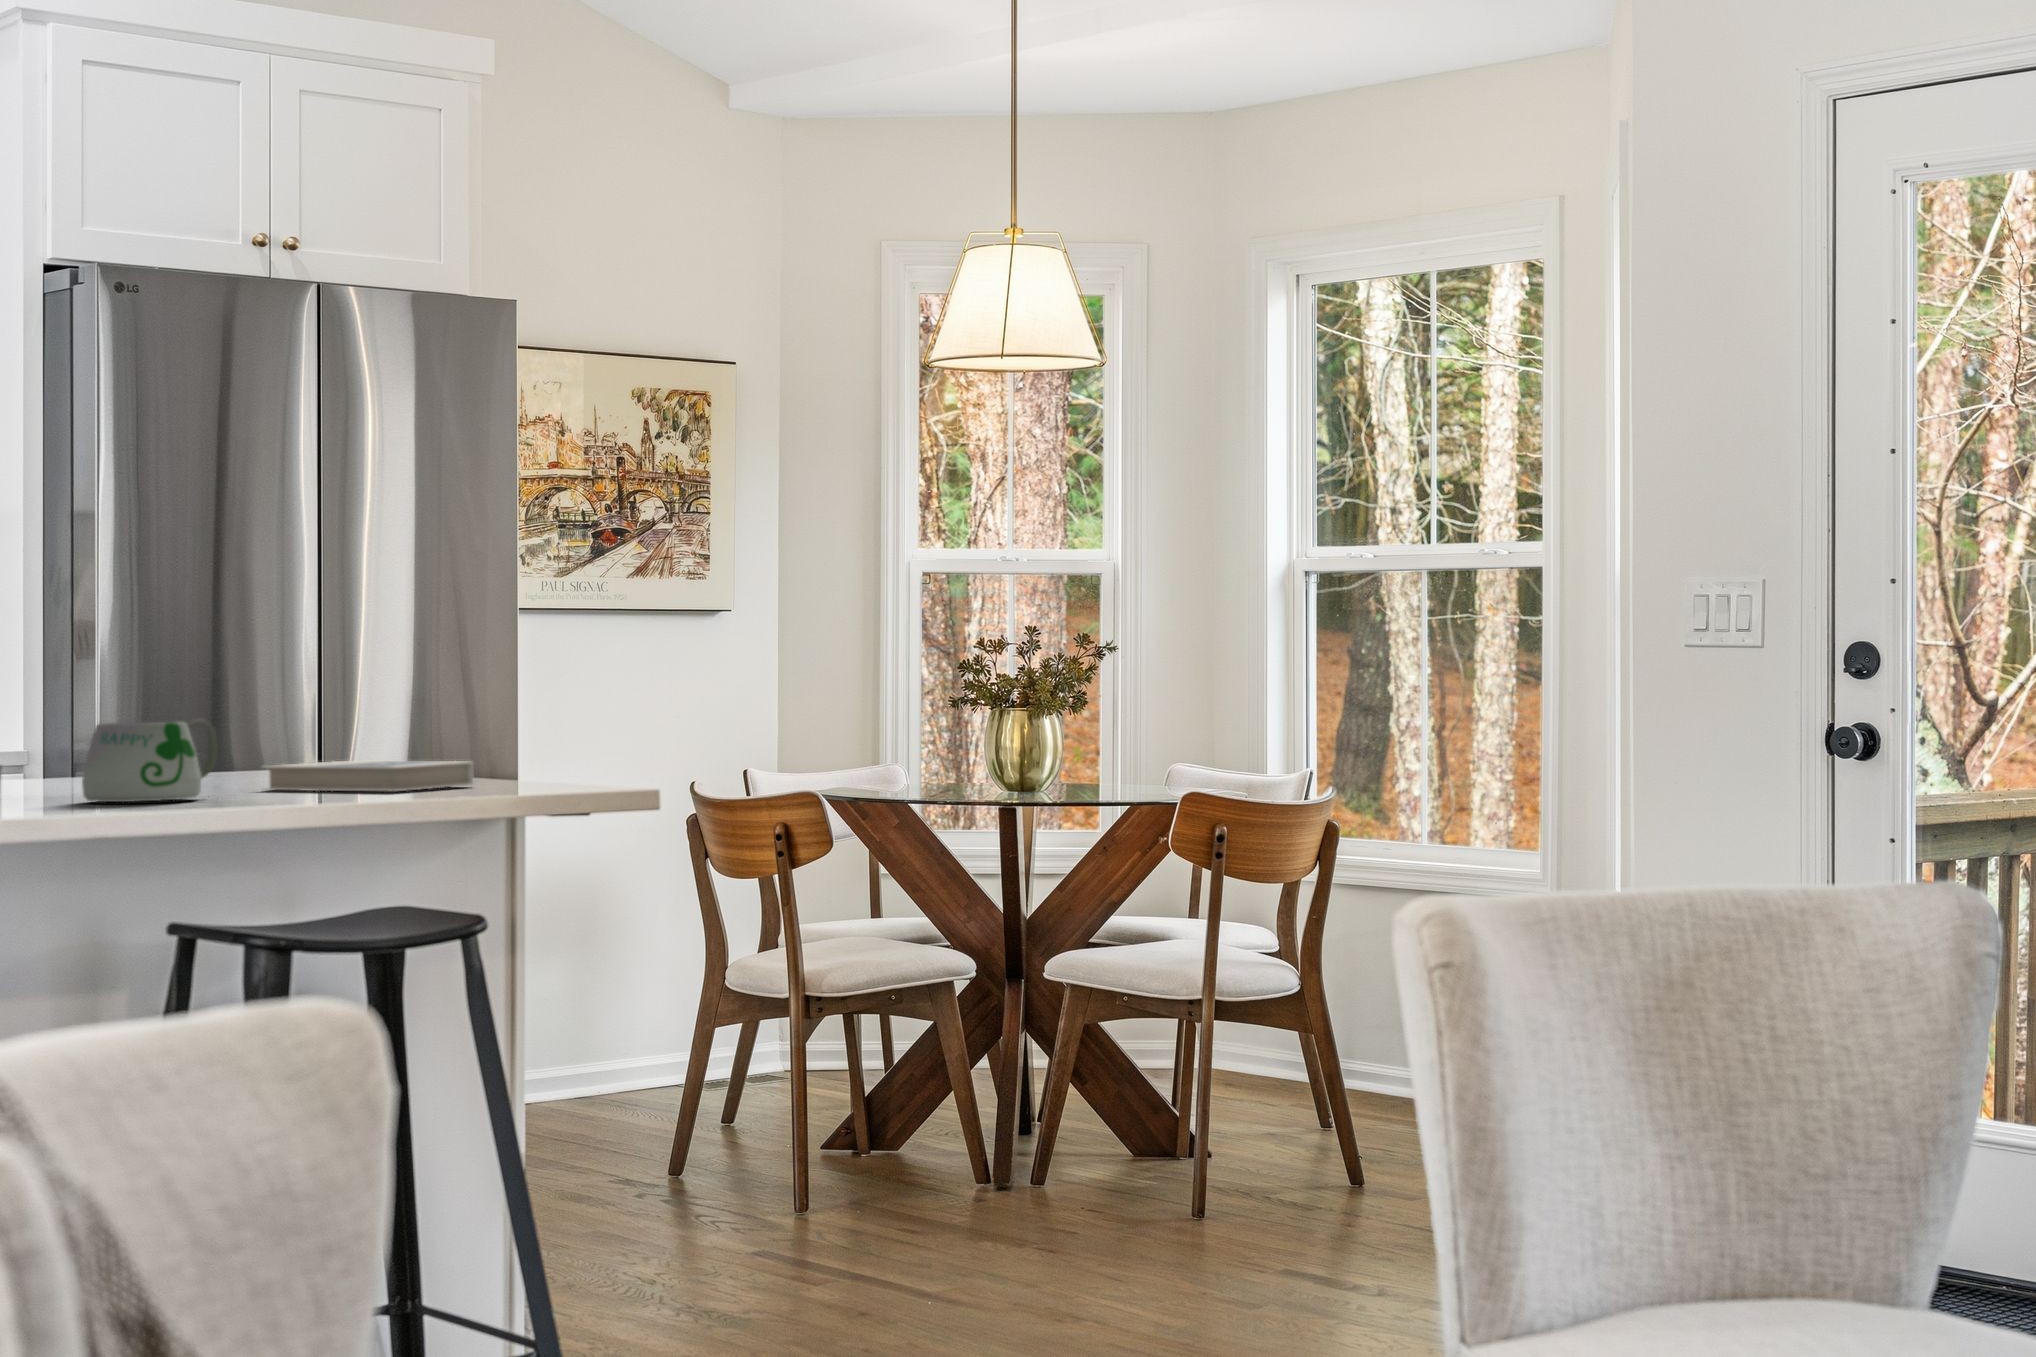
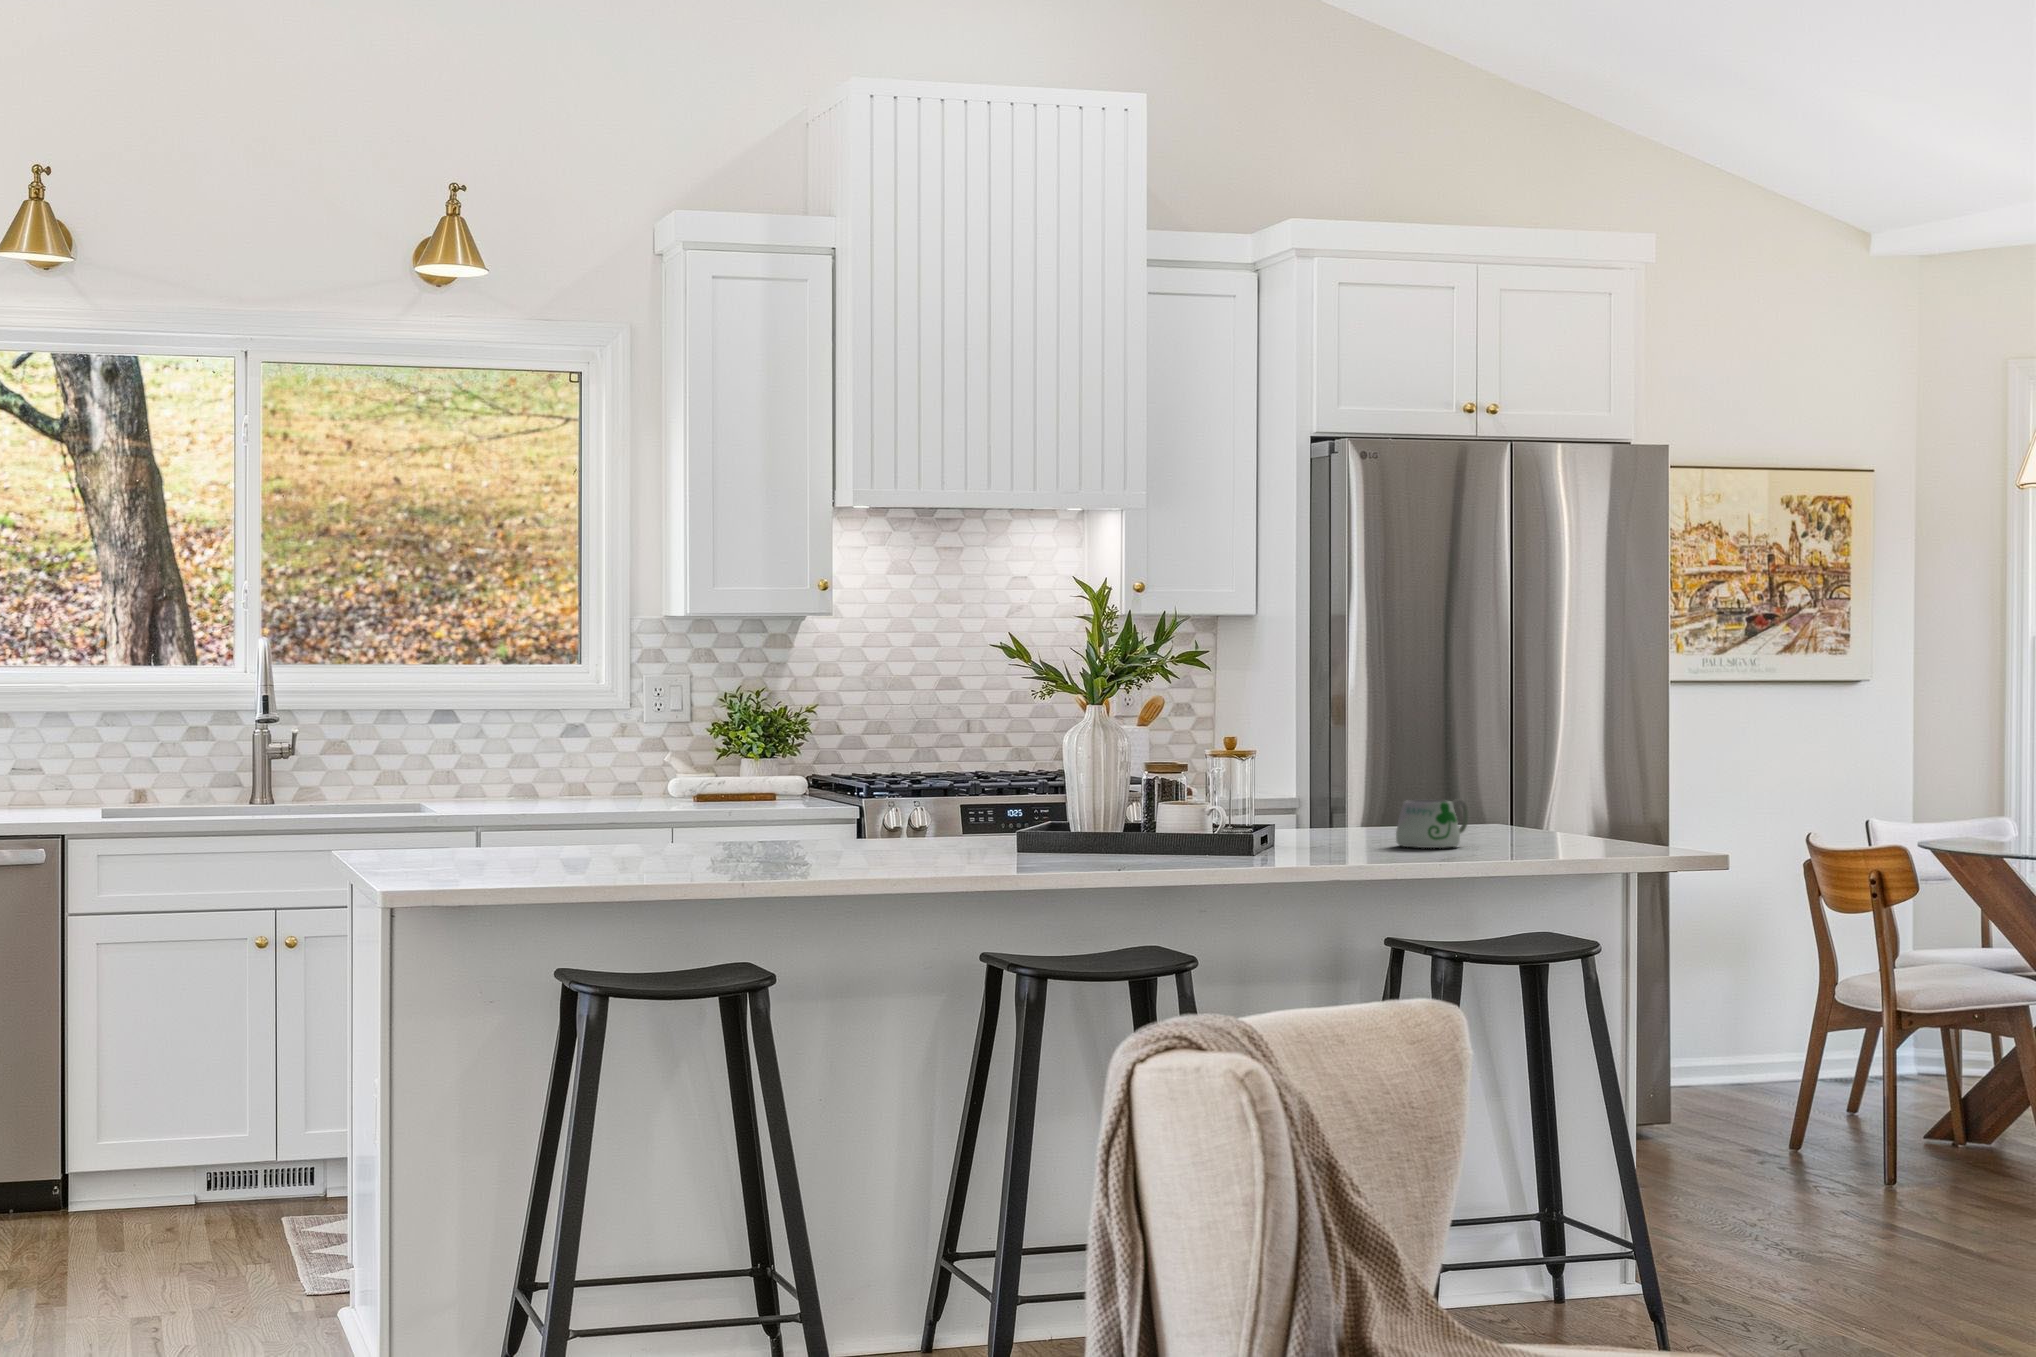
hardback book: present [264,761,474,791] -> none [1492,822,1623,846]

